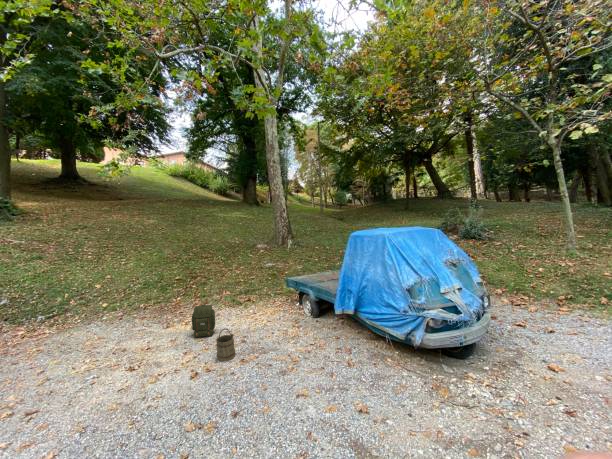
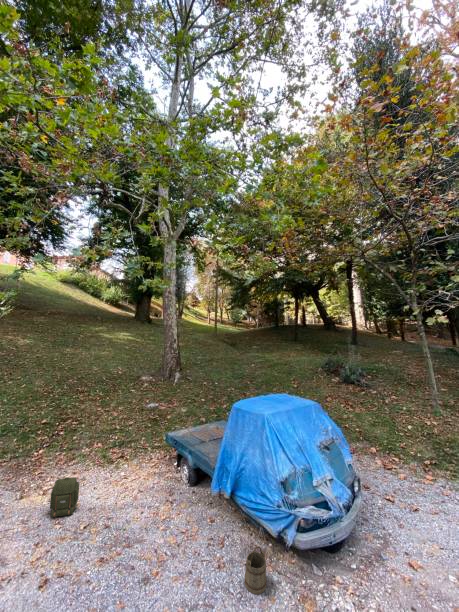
bucket: present [216,329,235,361] -> present [245,546,267,594]

